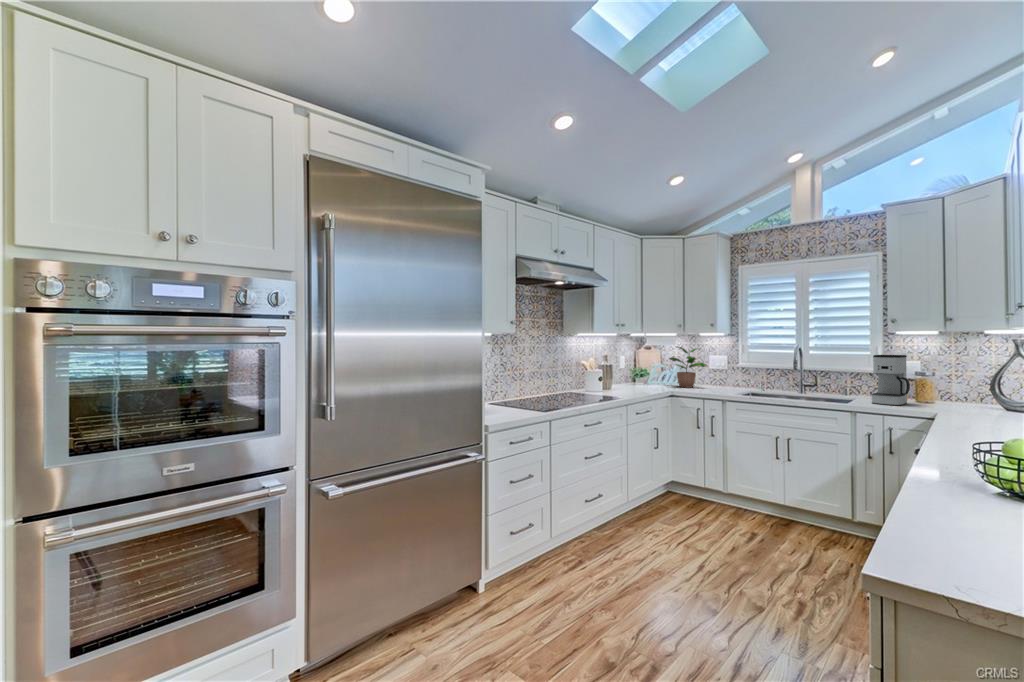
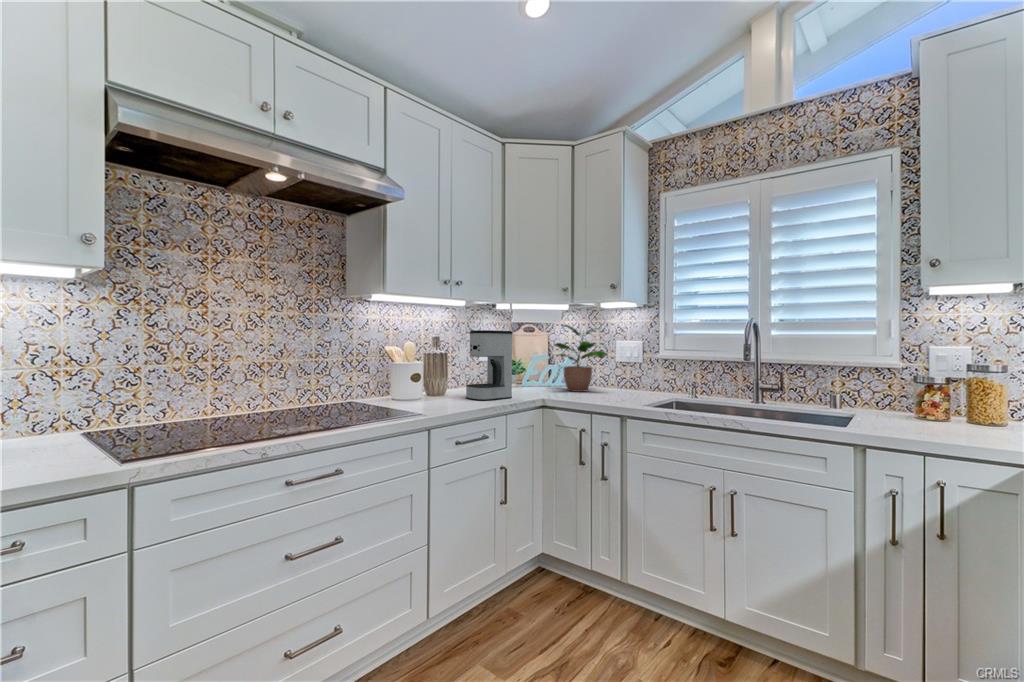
coffee maker: present [872,355,910,406] -> present [466,330,513,400]

